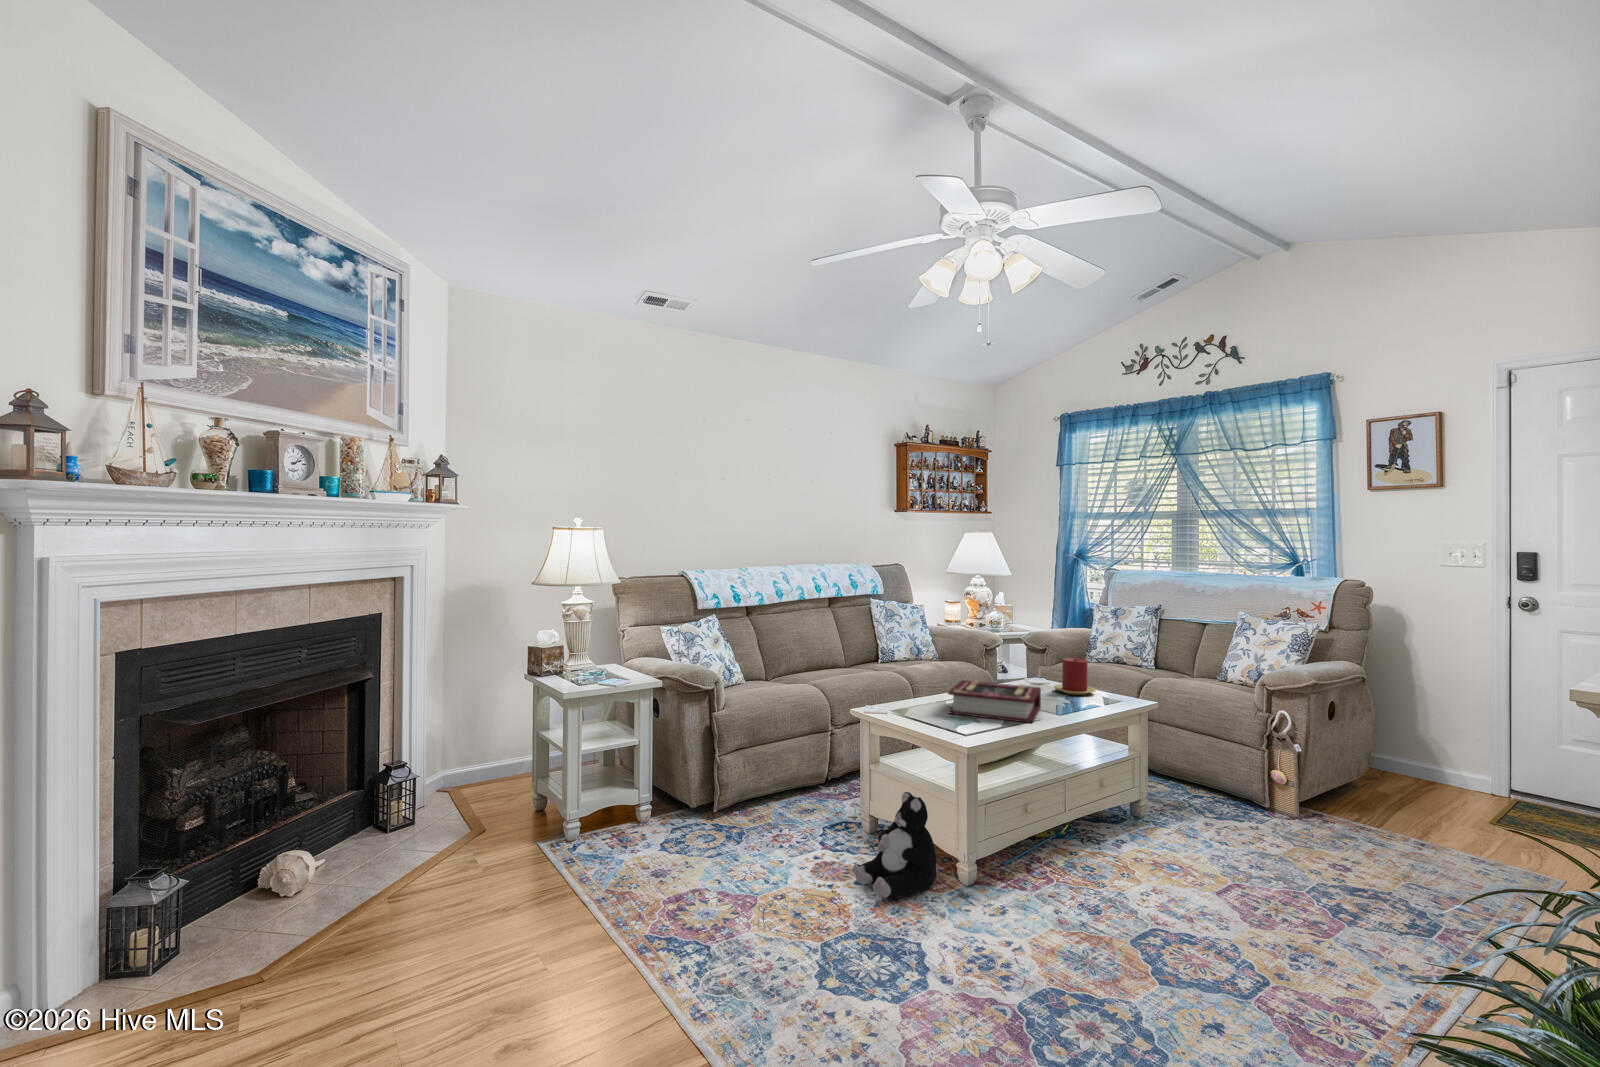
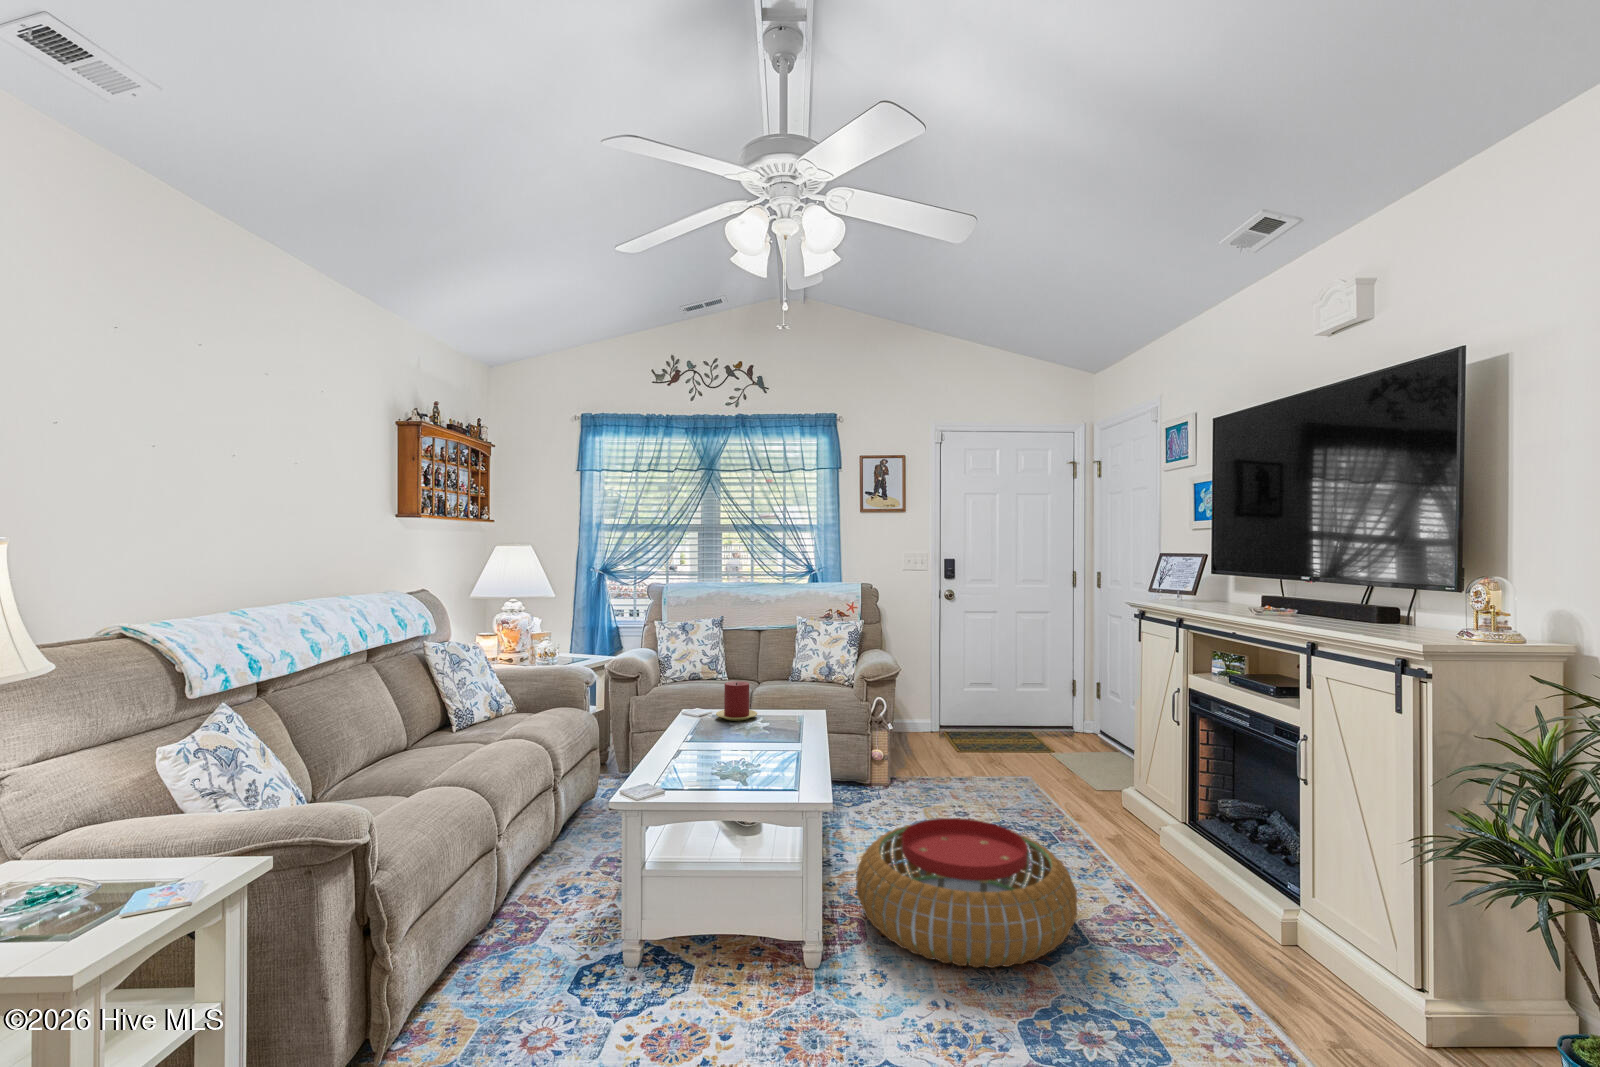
book: present [947,680,1041,723] -> none [678,719,792,773]
plush toy: present [852,792,937,899] -> none [718,883,808,1031]
pouf: none [1035,815,1293,982] -> present [856,818,1077,968]

